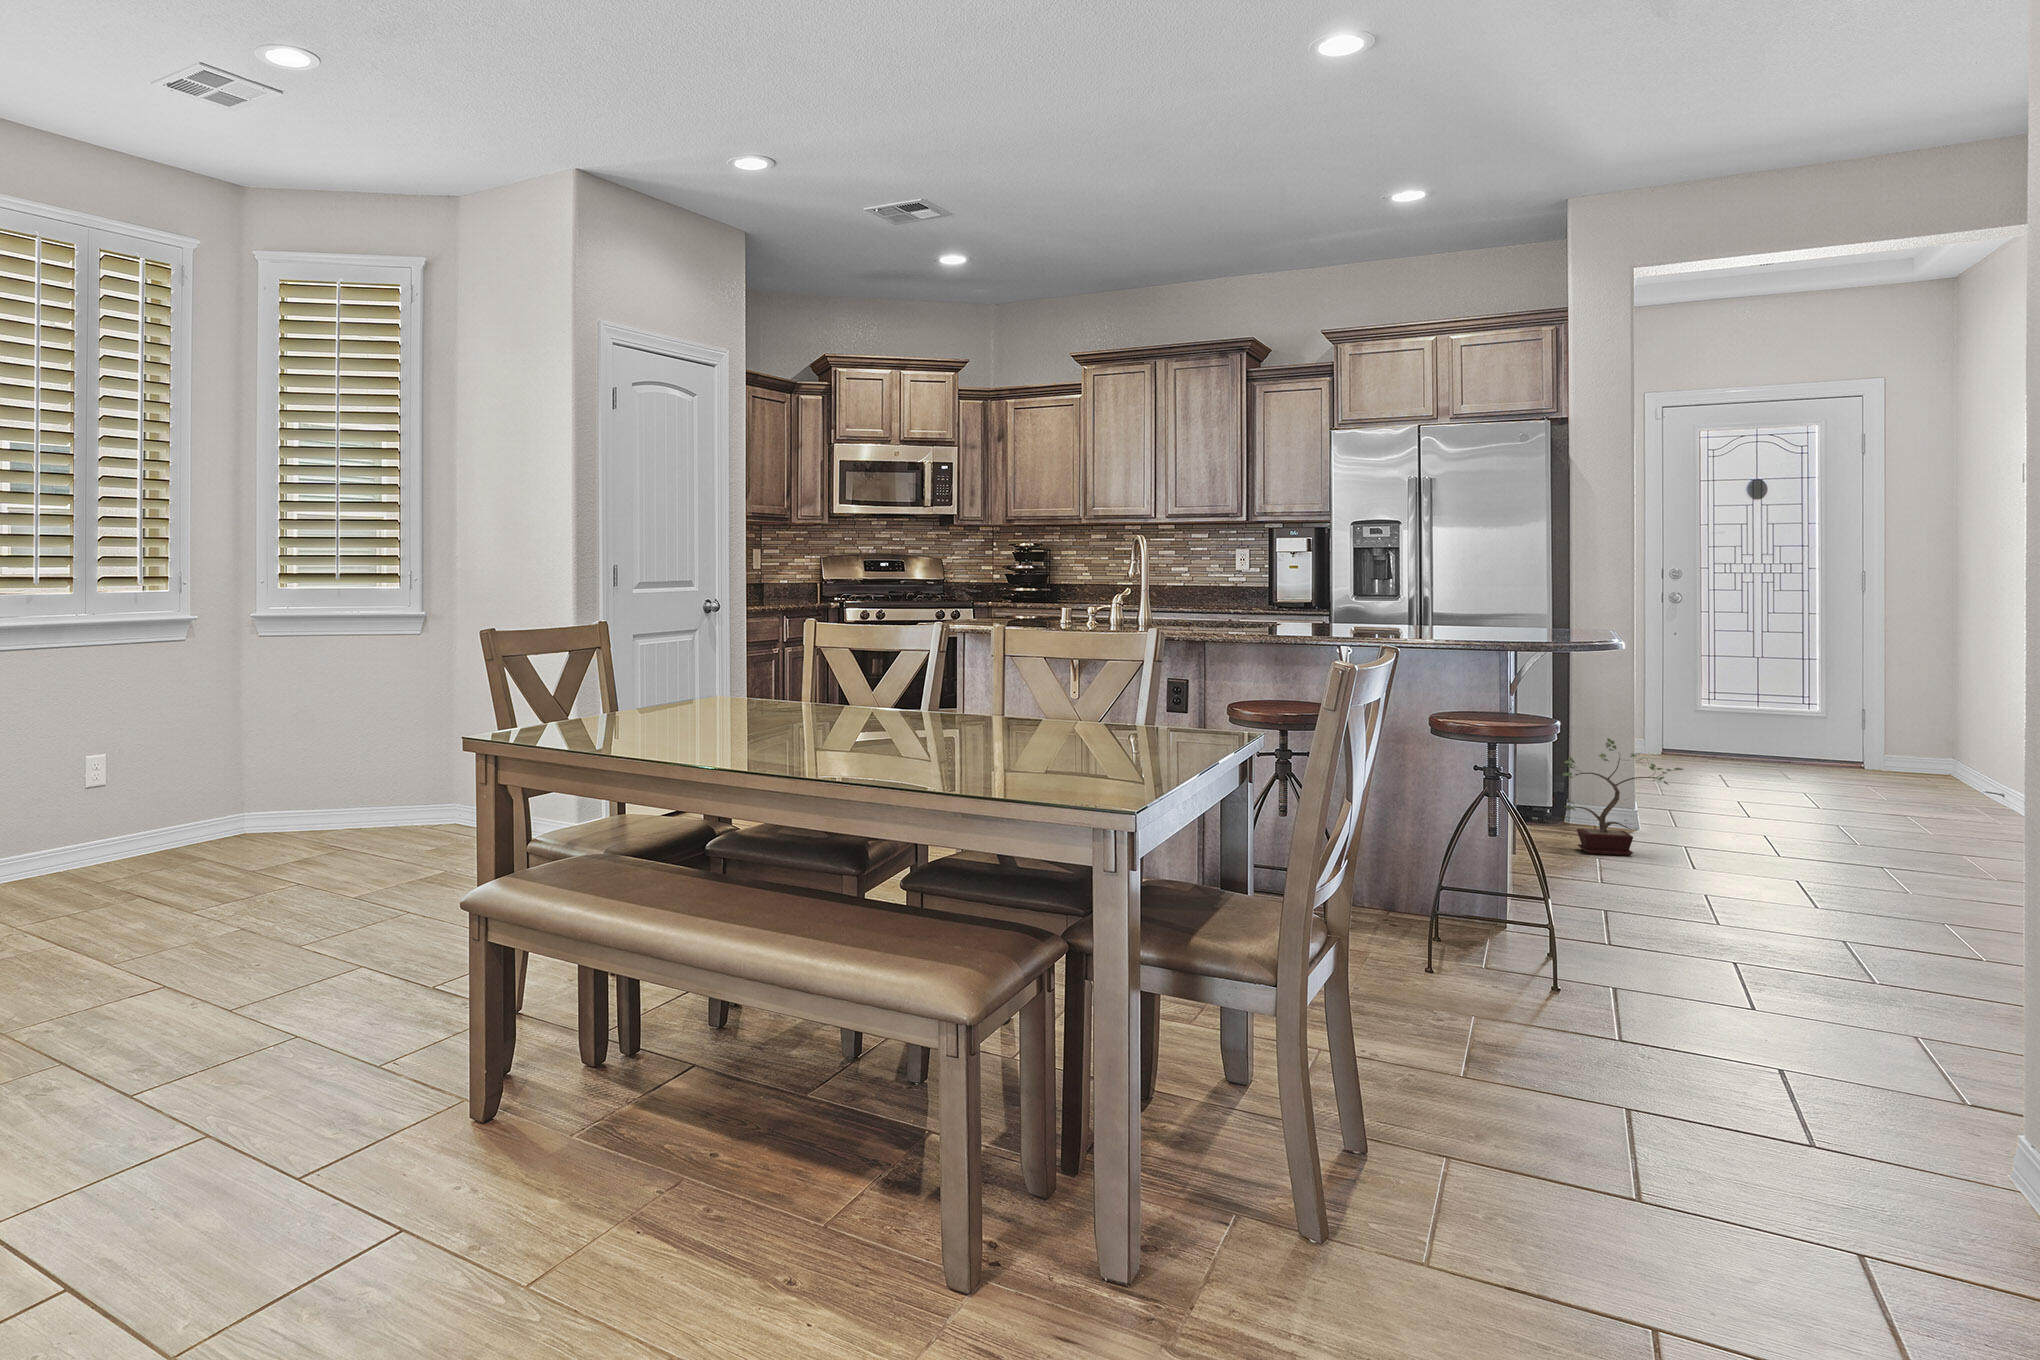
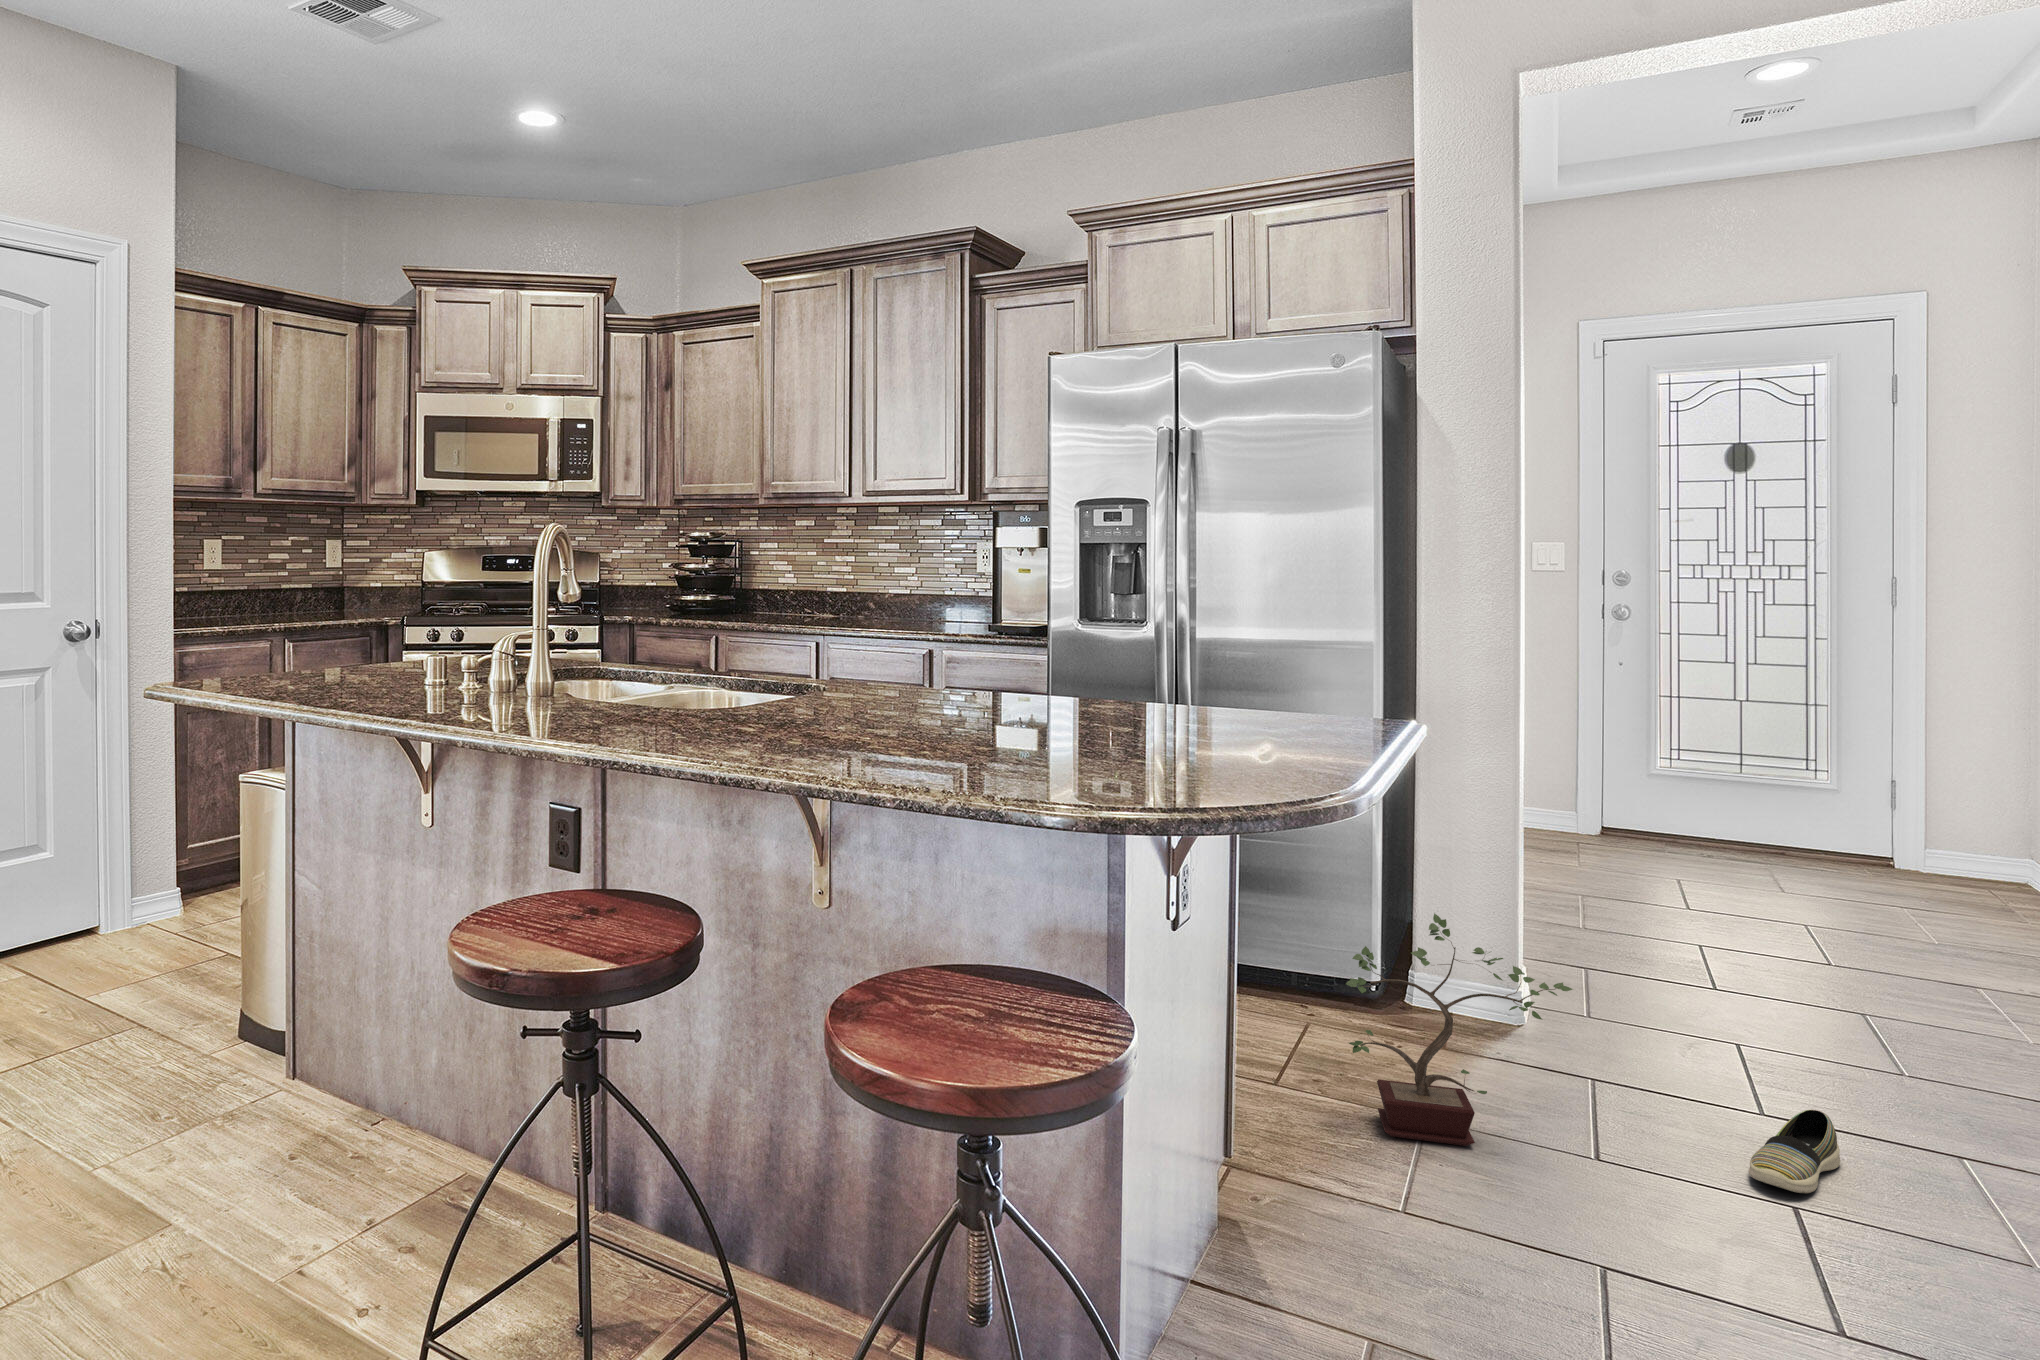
shoe: none [1775,832,1821,864] -> present [1749,1110,1840,1193]

